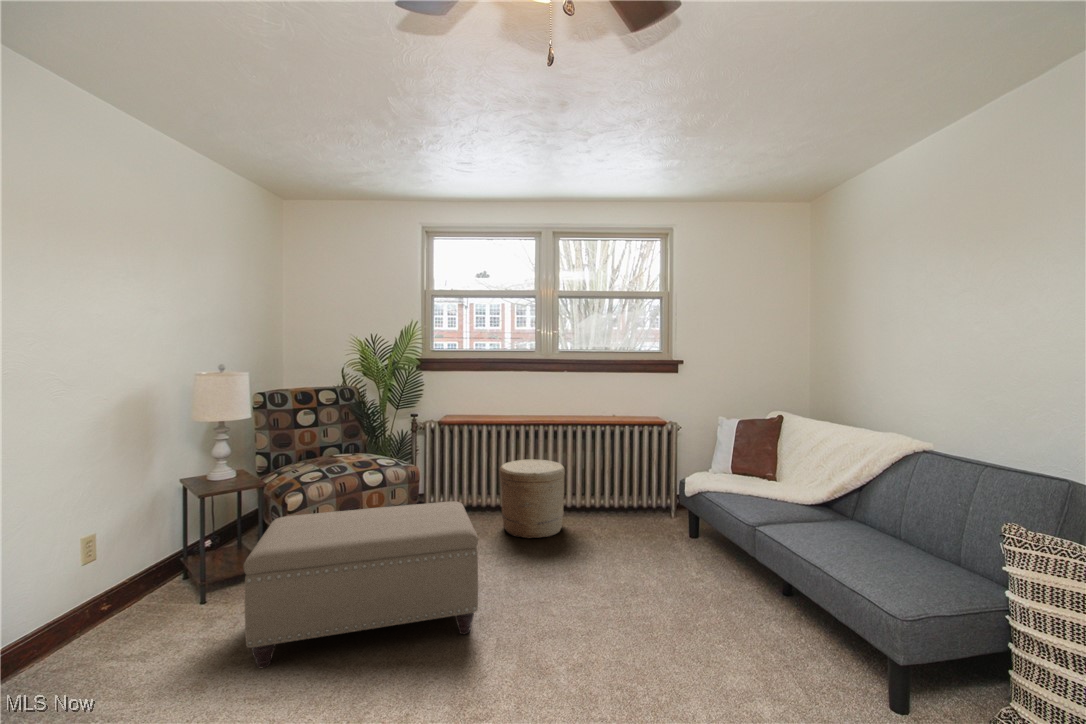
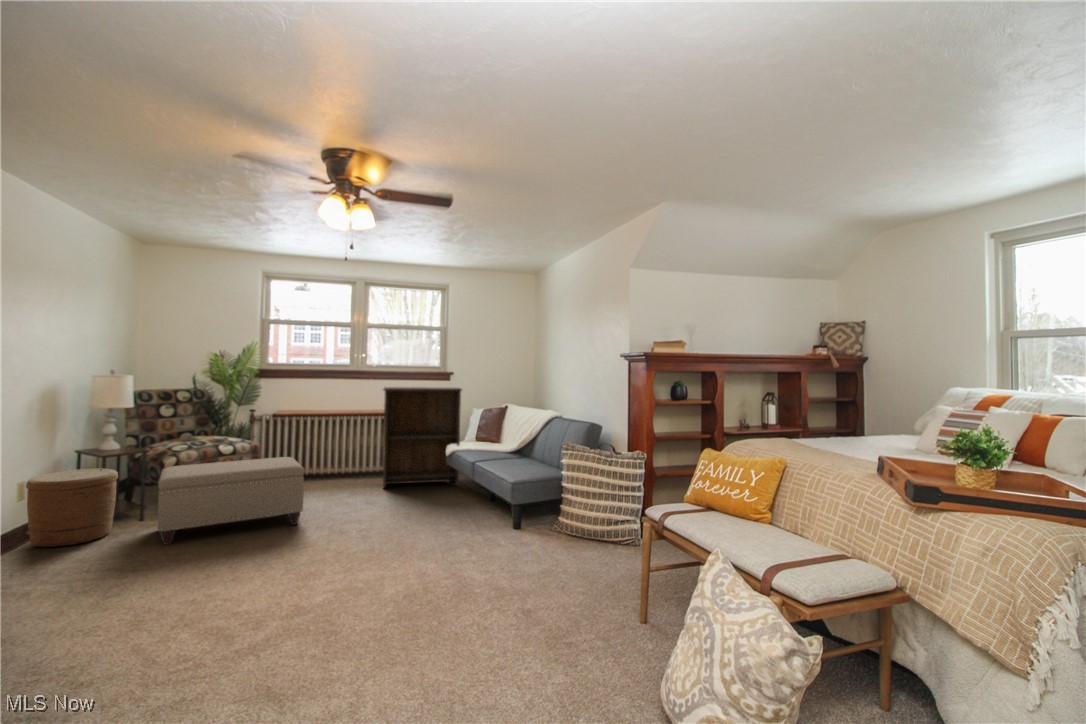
bookshelf: none [588,384,716,546] -> present [383,387,462,488]
woven basket: present [499,459,565,538] -> present [26,468,118,547]

